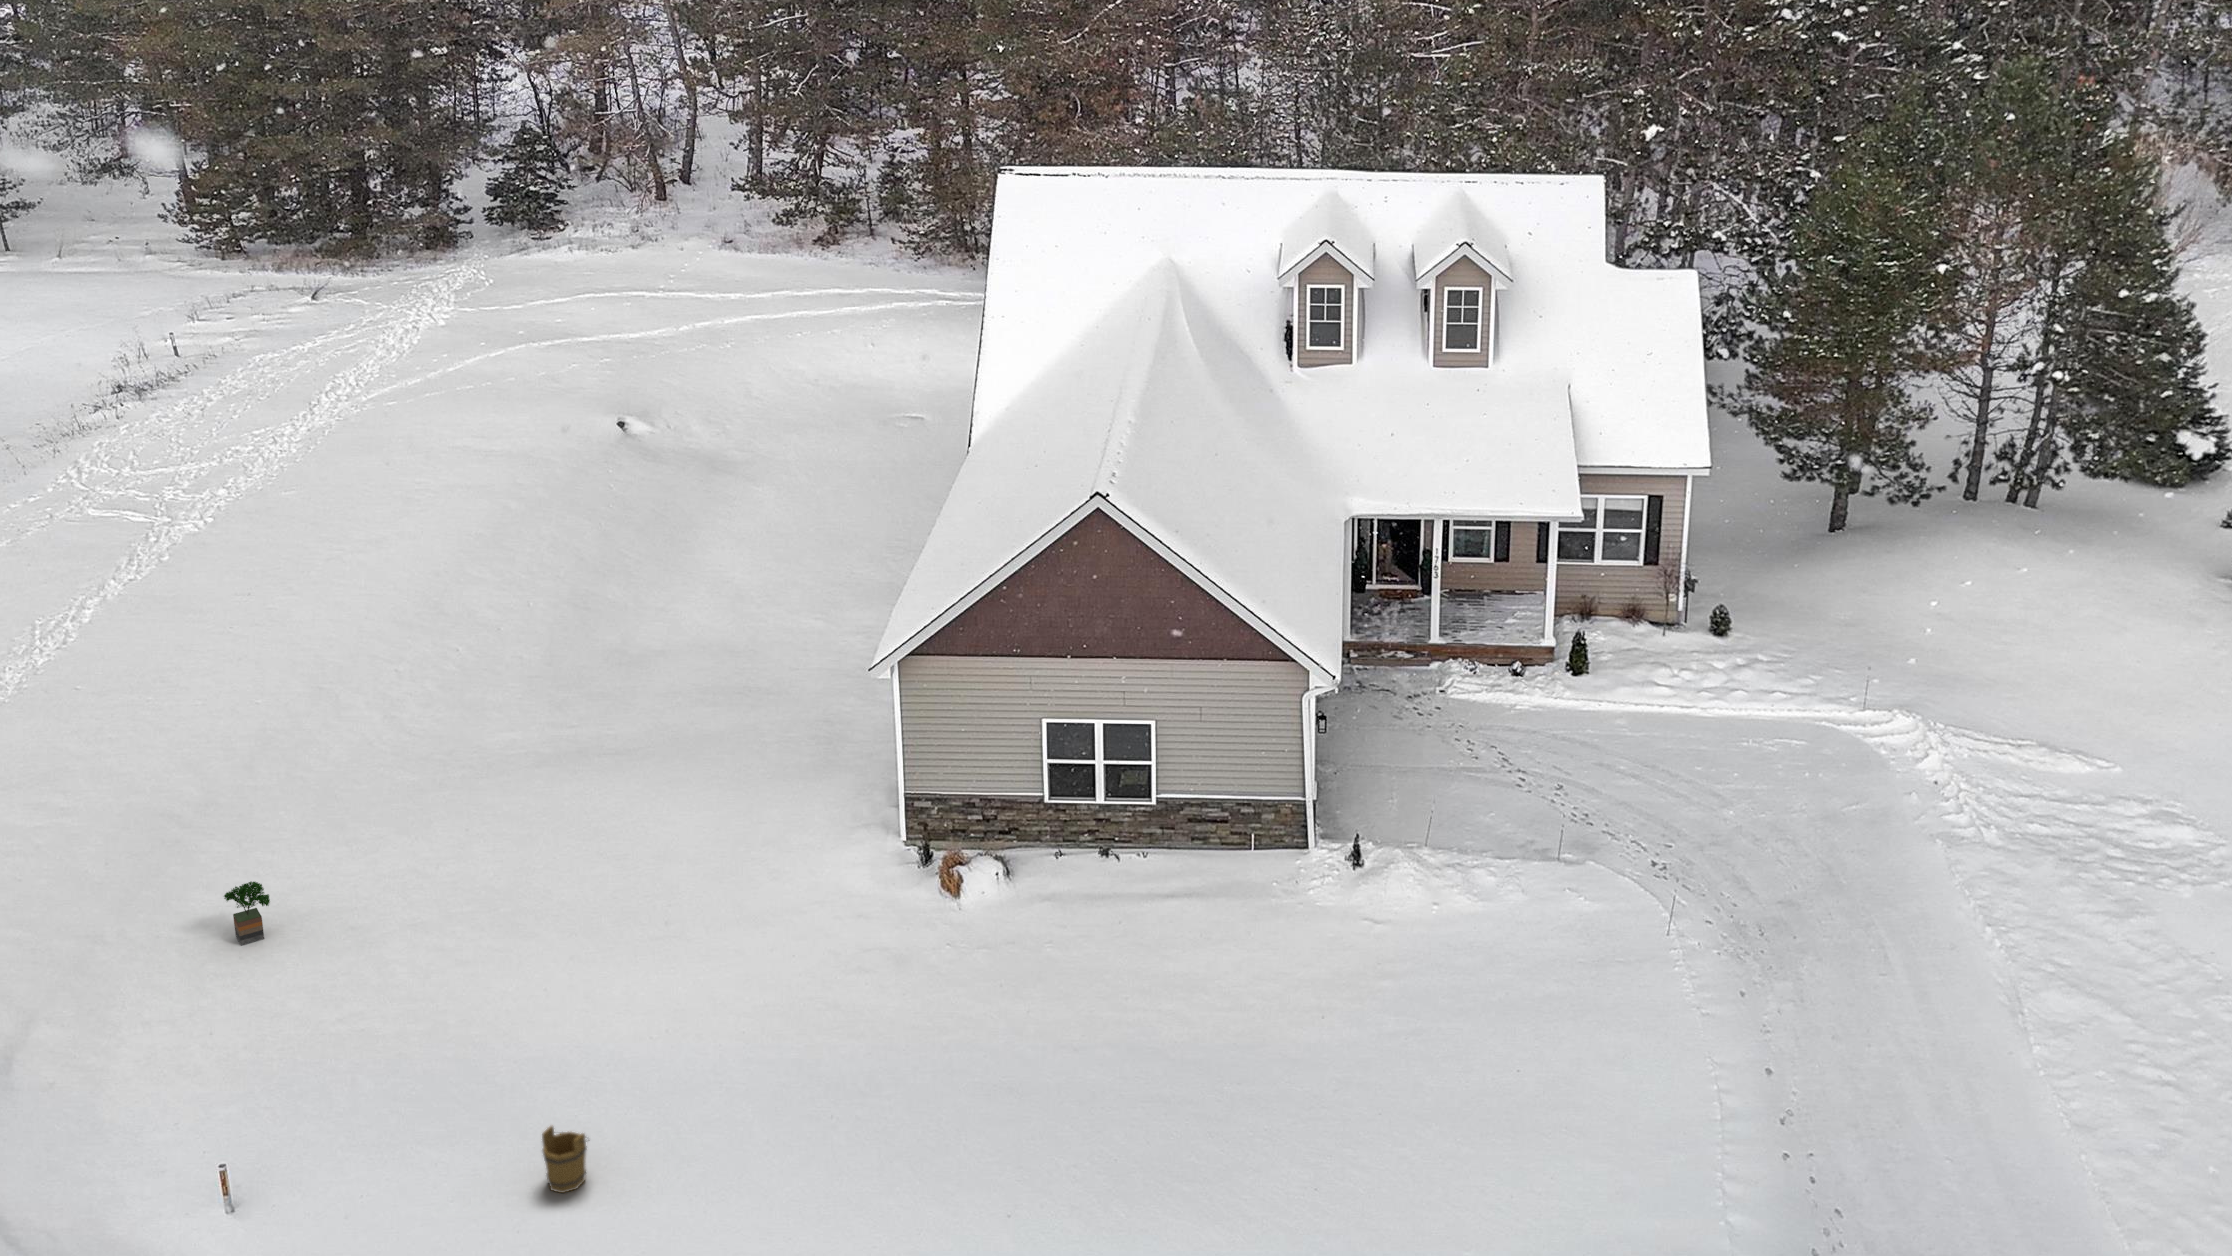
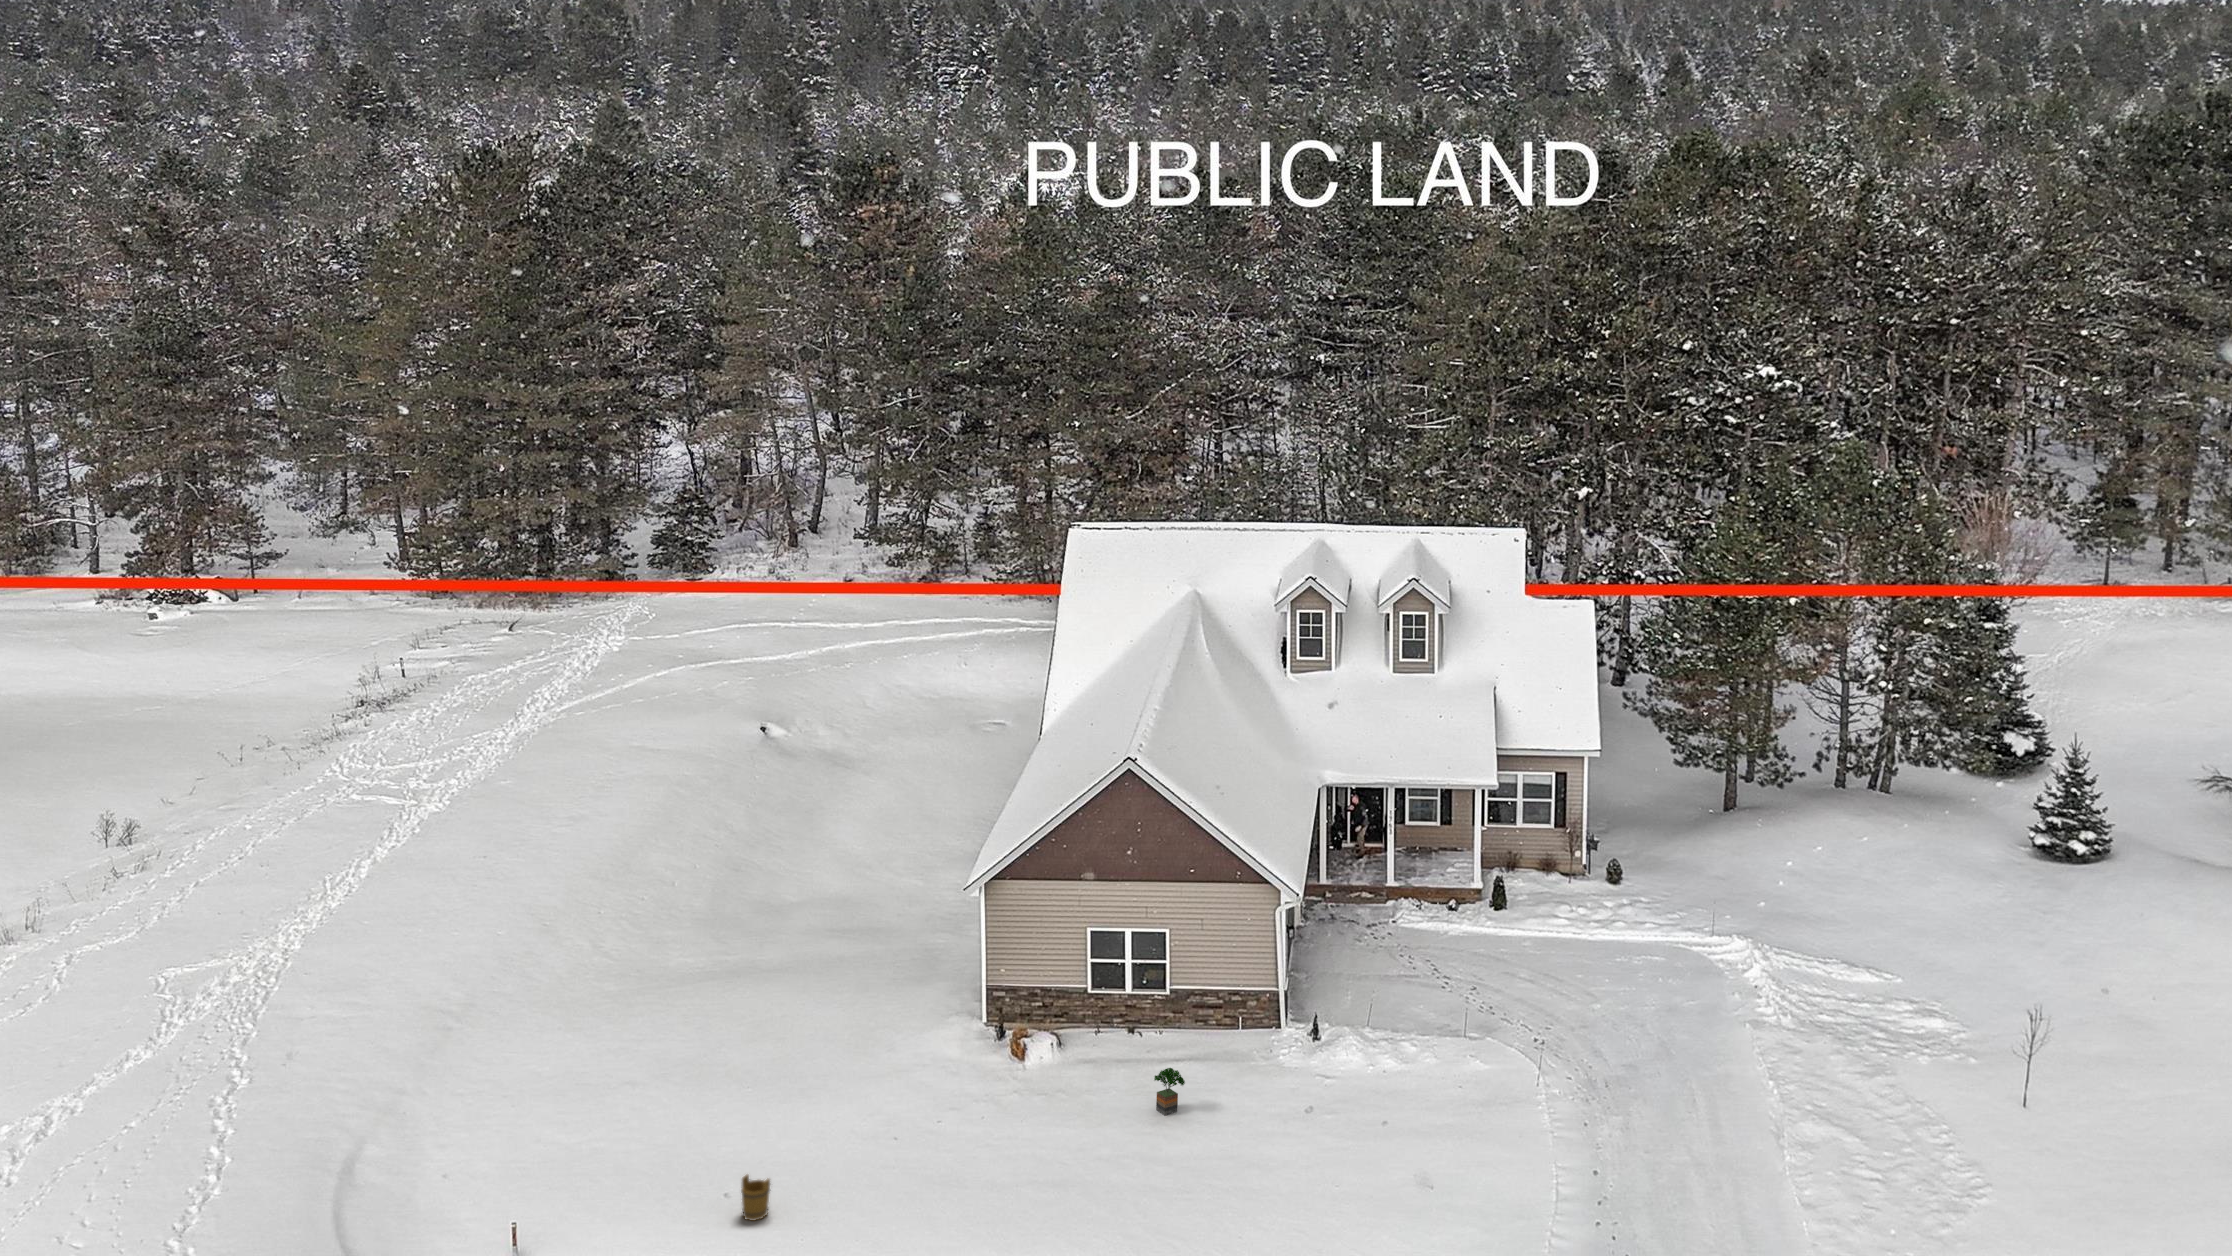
potted tree: present [224,882,270,945] -> present [1154,1068,1185,1115]

